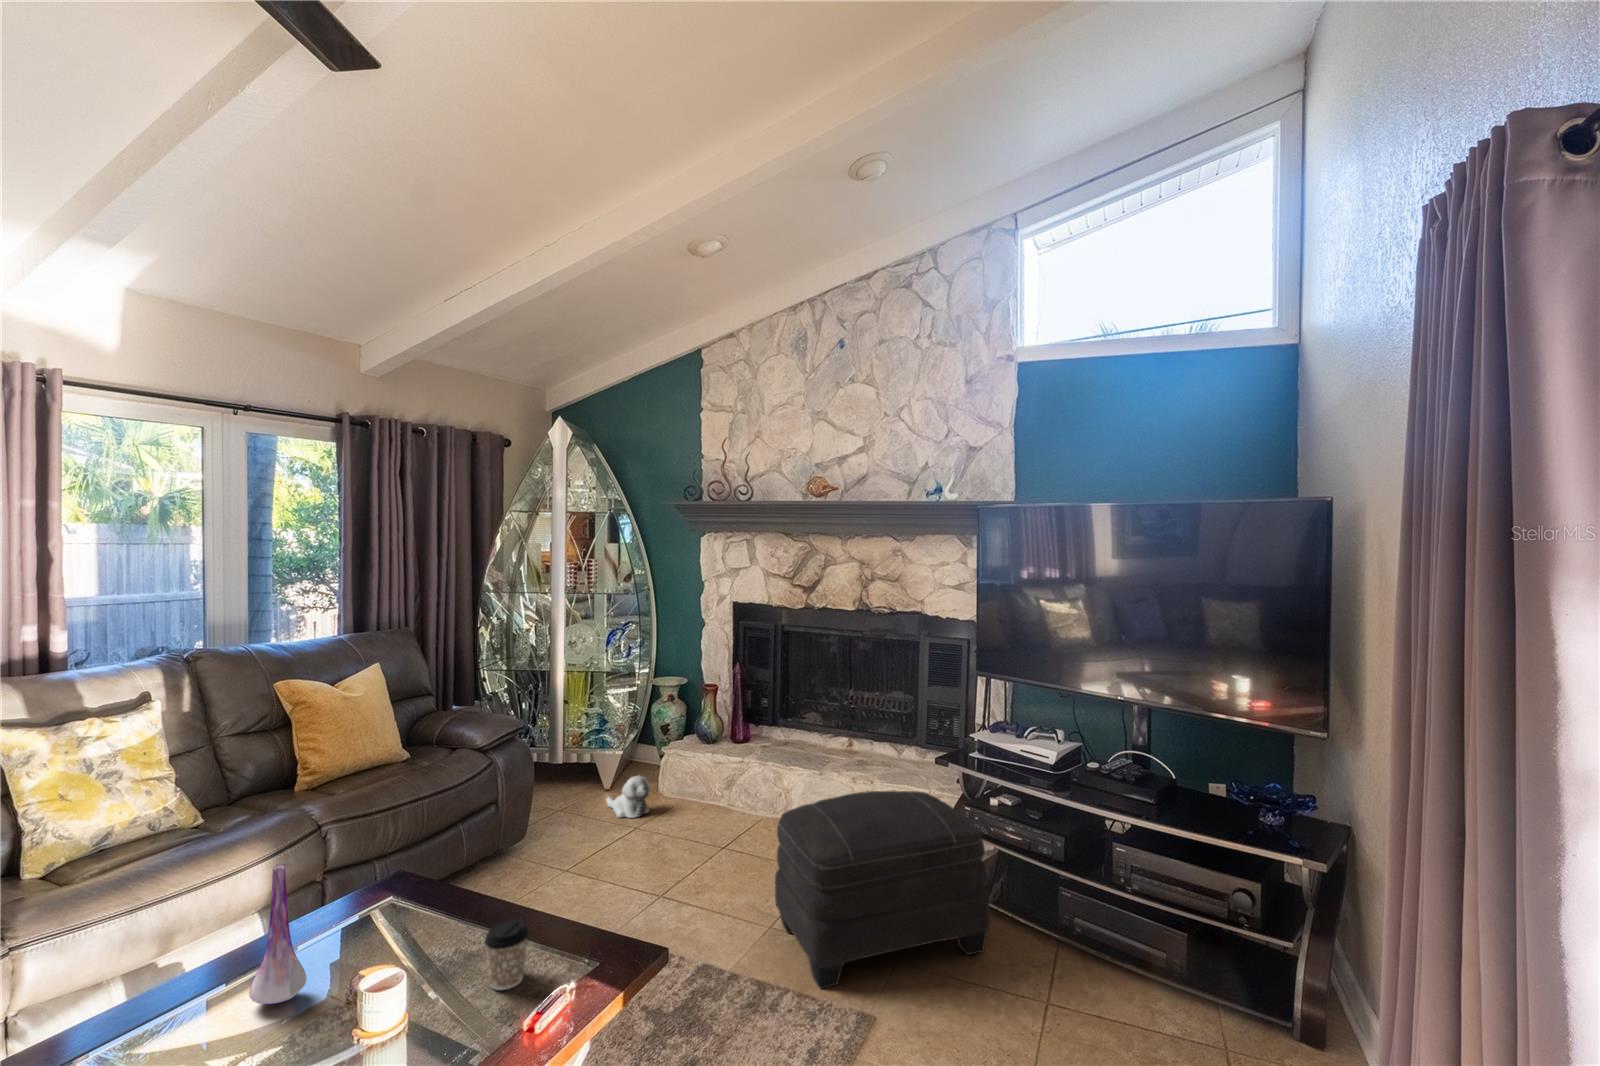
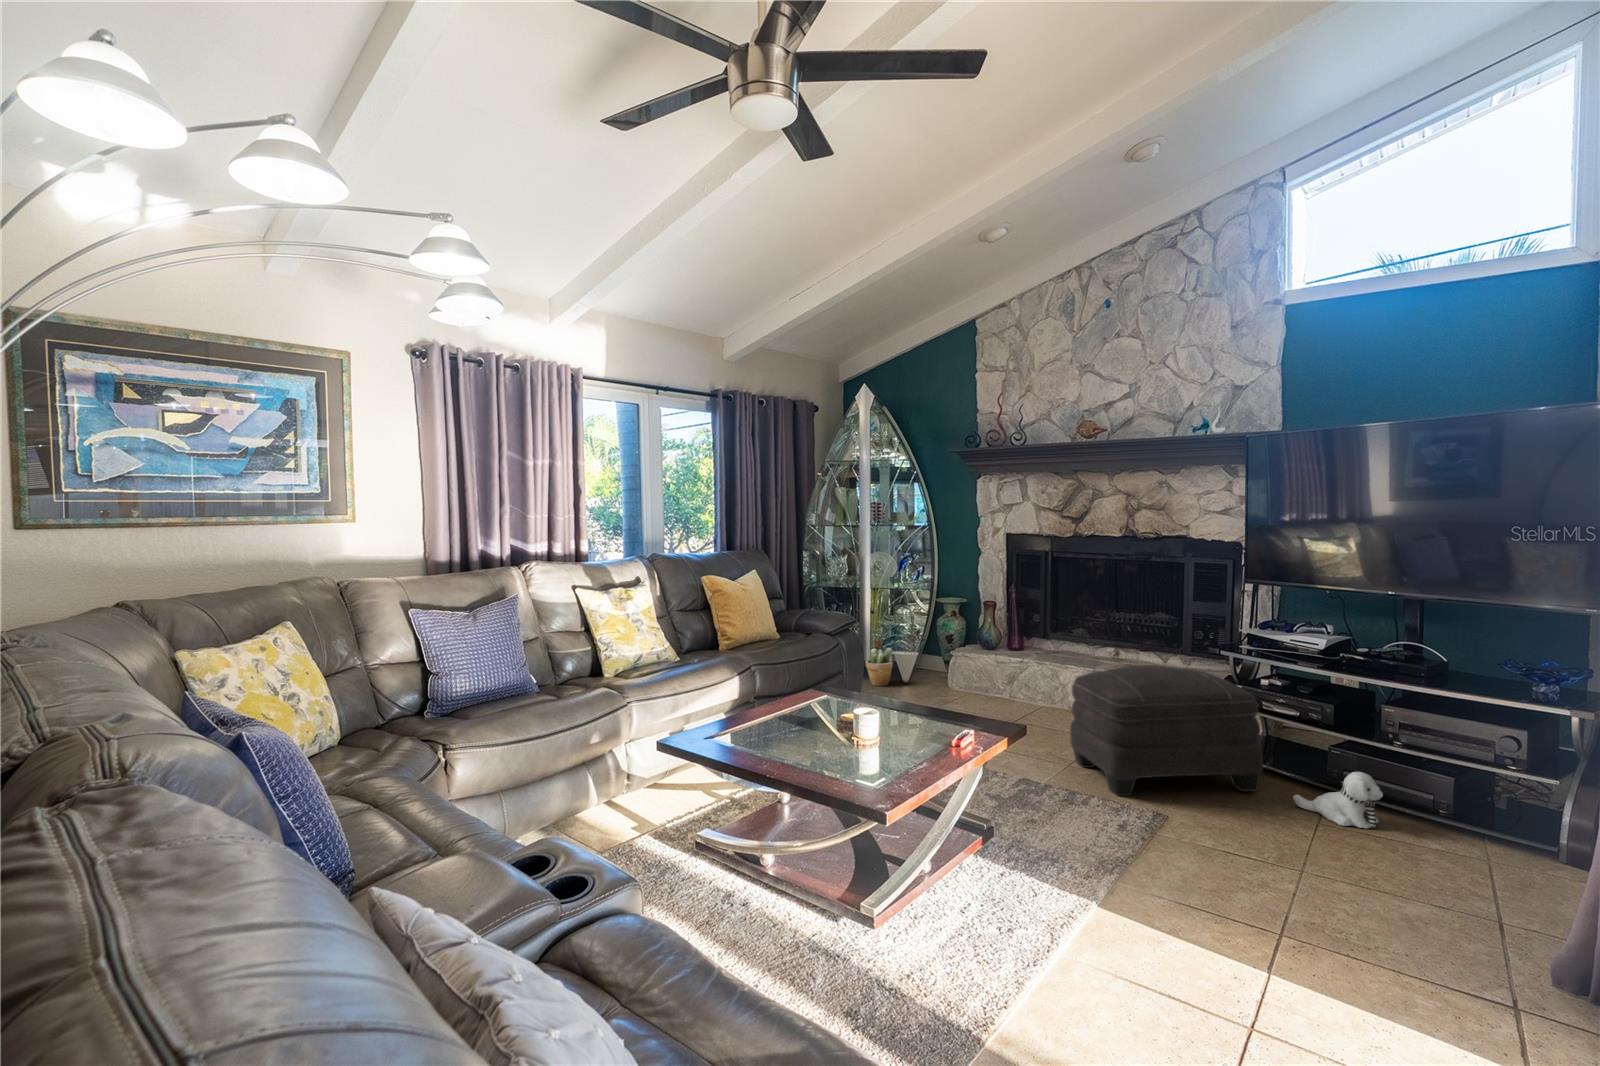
potted plant: none [553,749,590,800] -> present [866,648,893,686]
plush toy: present [606,776,650,818] -> present [1293,772,1383,828]
vase: present [249,864,306,1004] -> none [771,647,801,729]
coffee cup: present [485,919,529,990] -> none [904,697,930,736]

